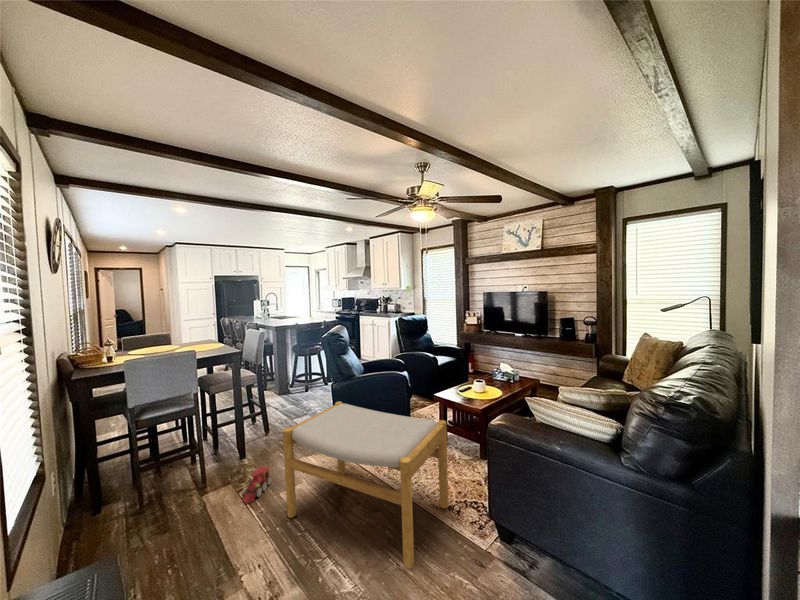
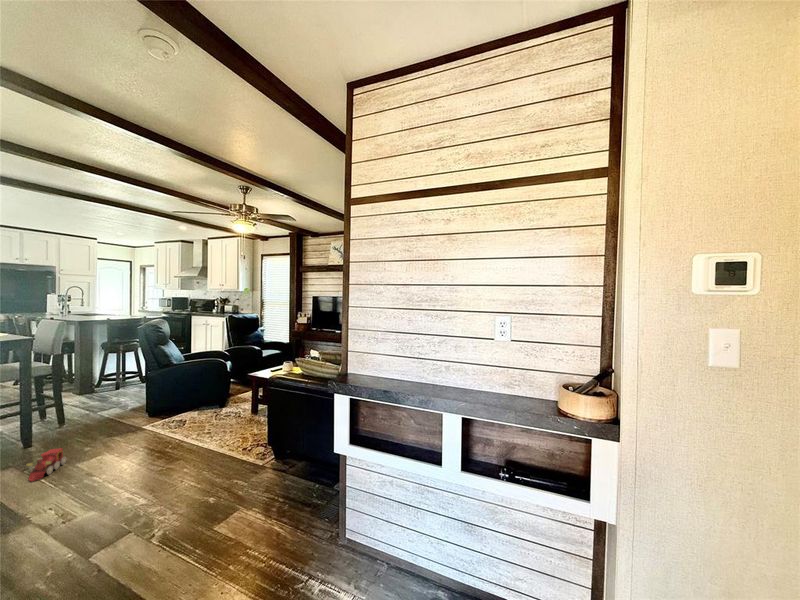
footstool: present [283,401,448,569] -> none [84,381,247,491]

